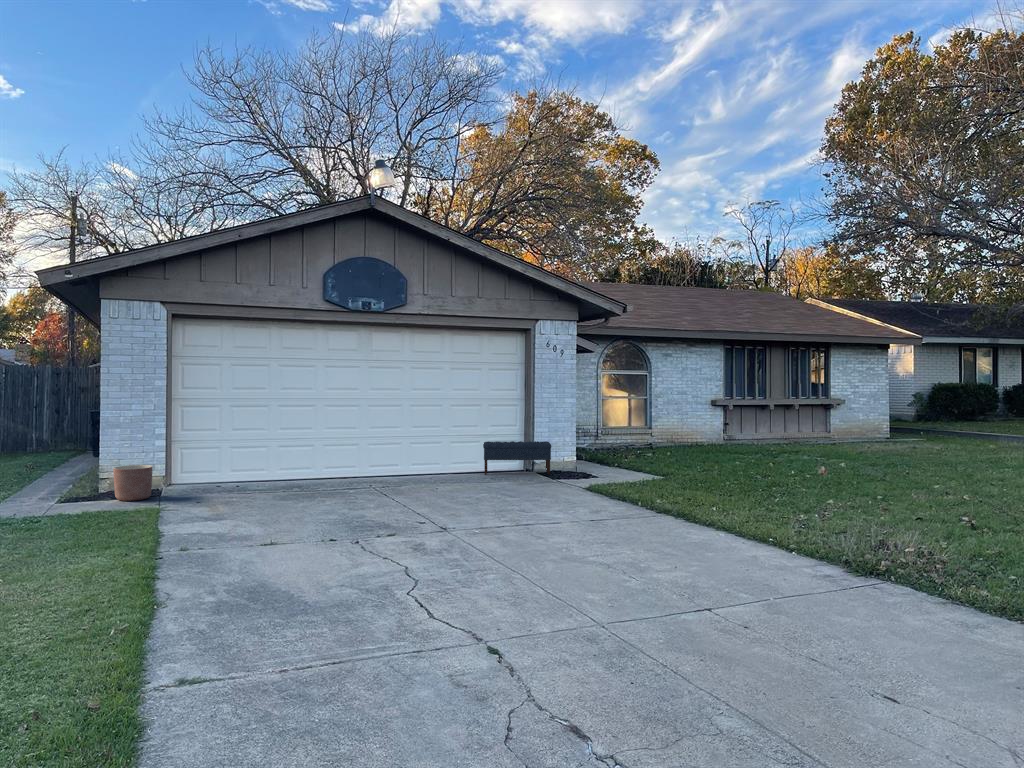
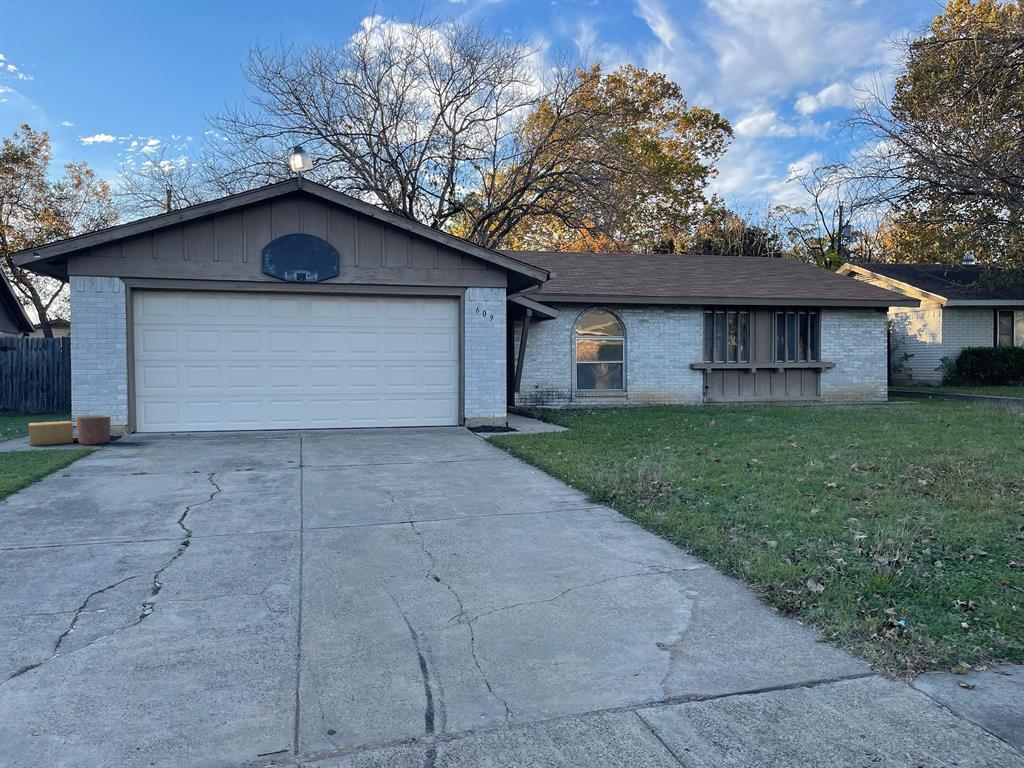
bench: present [483,441,551,475] -> none [416,399,481,430]
cardboard box: none [48,472,104,504] -> present [29,421,73,446]

